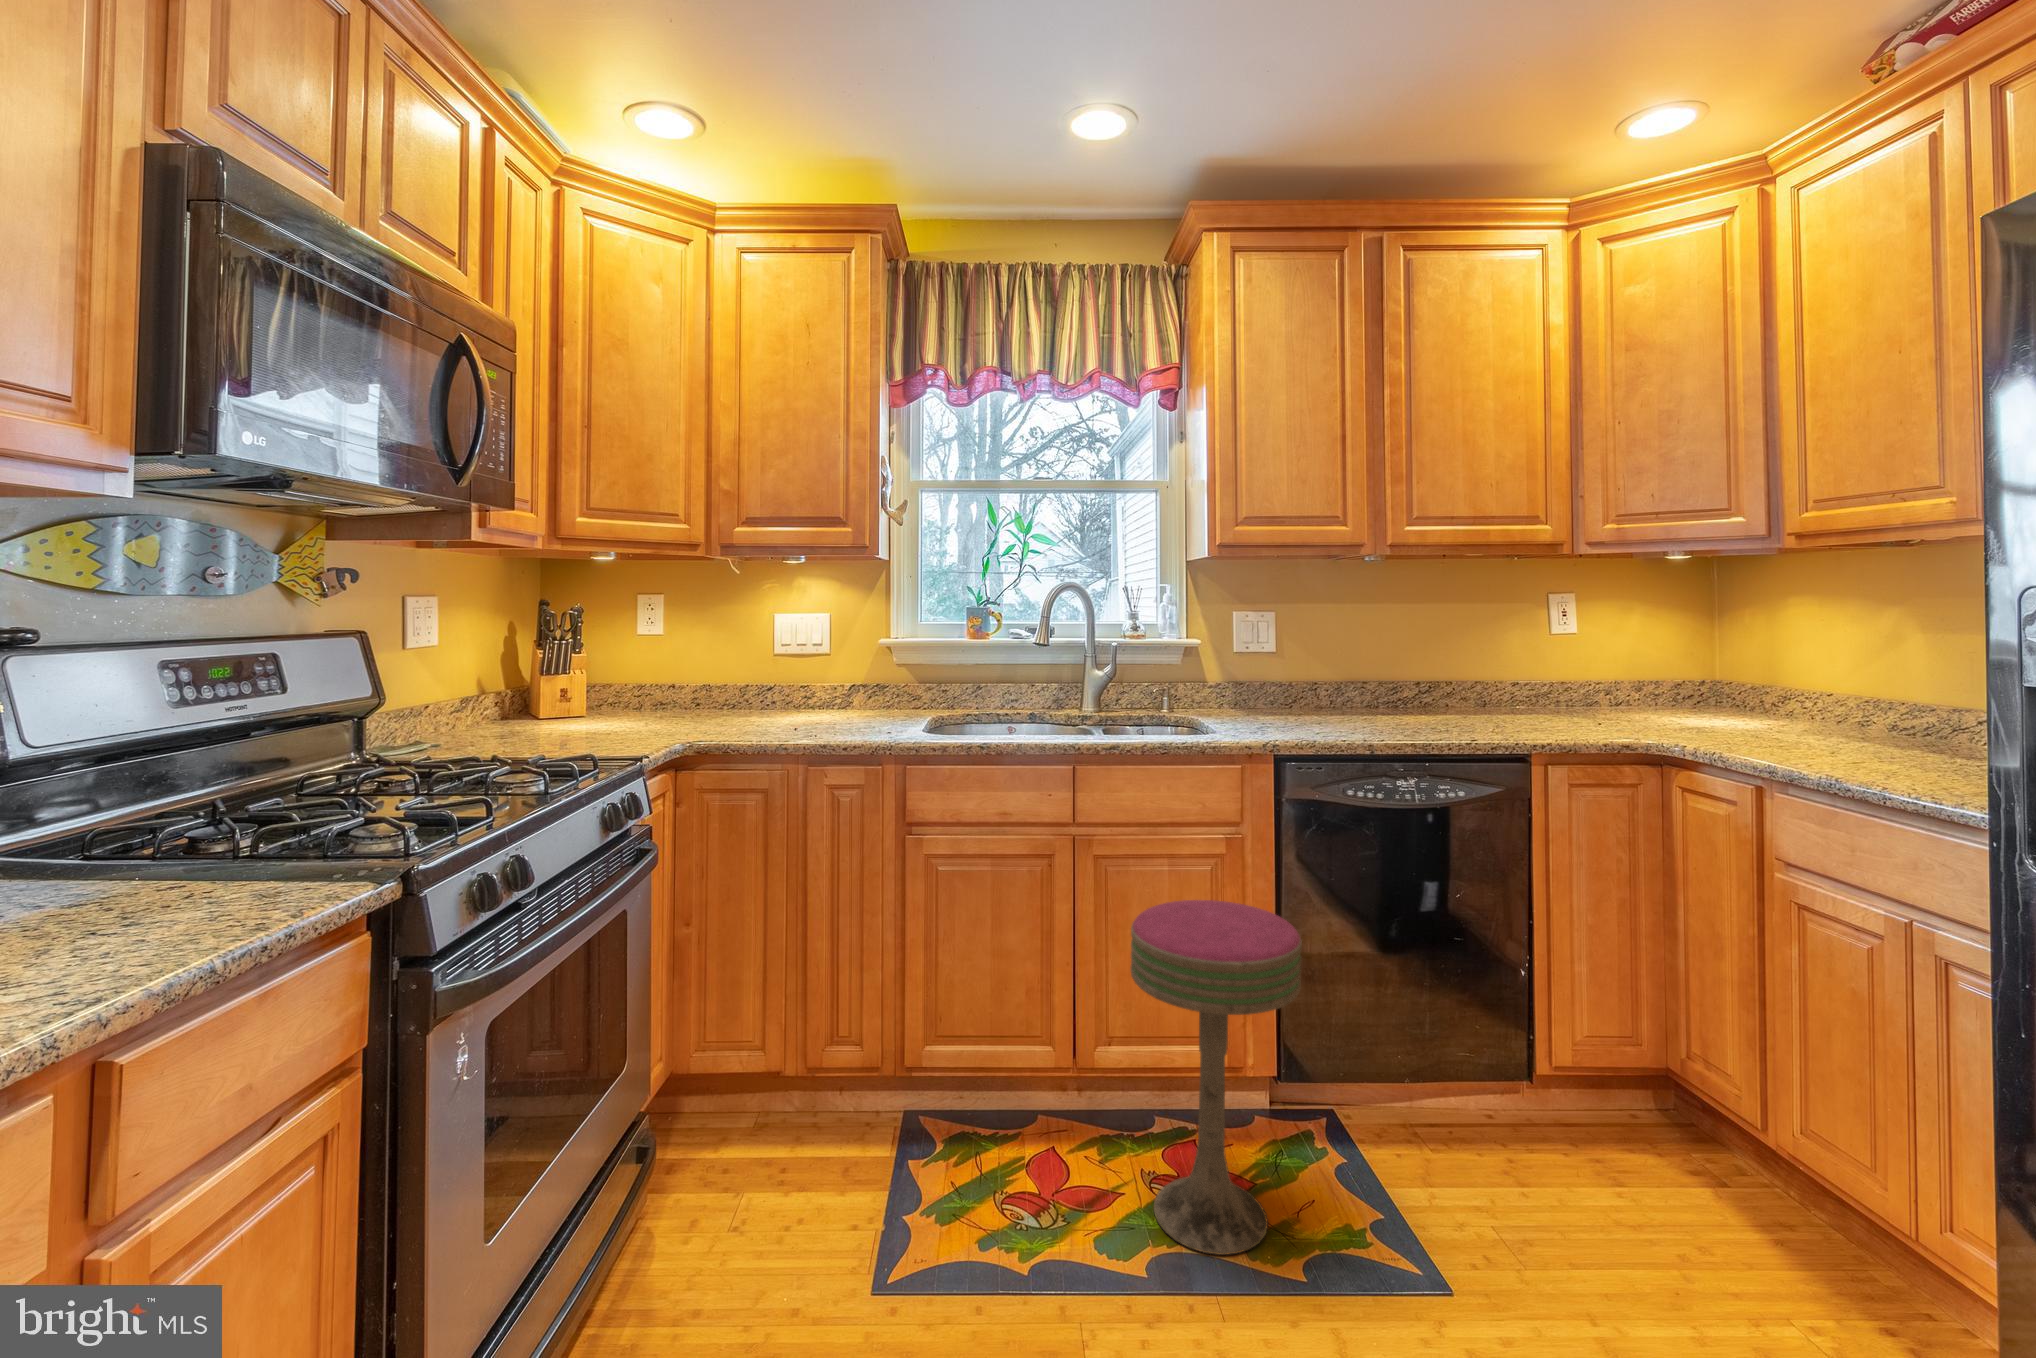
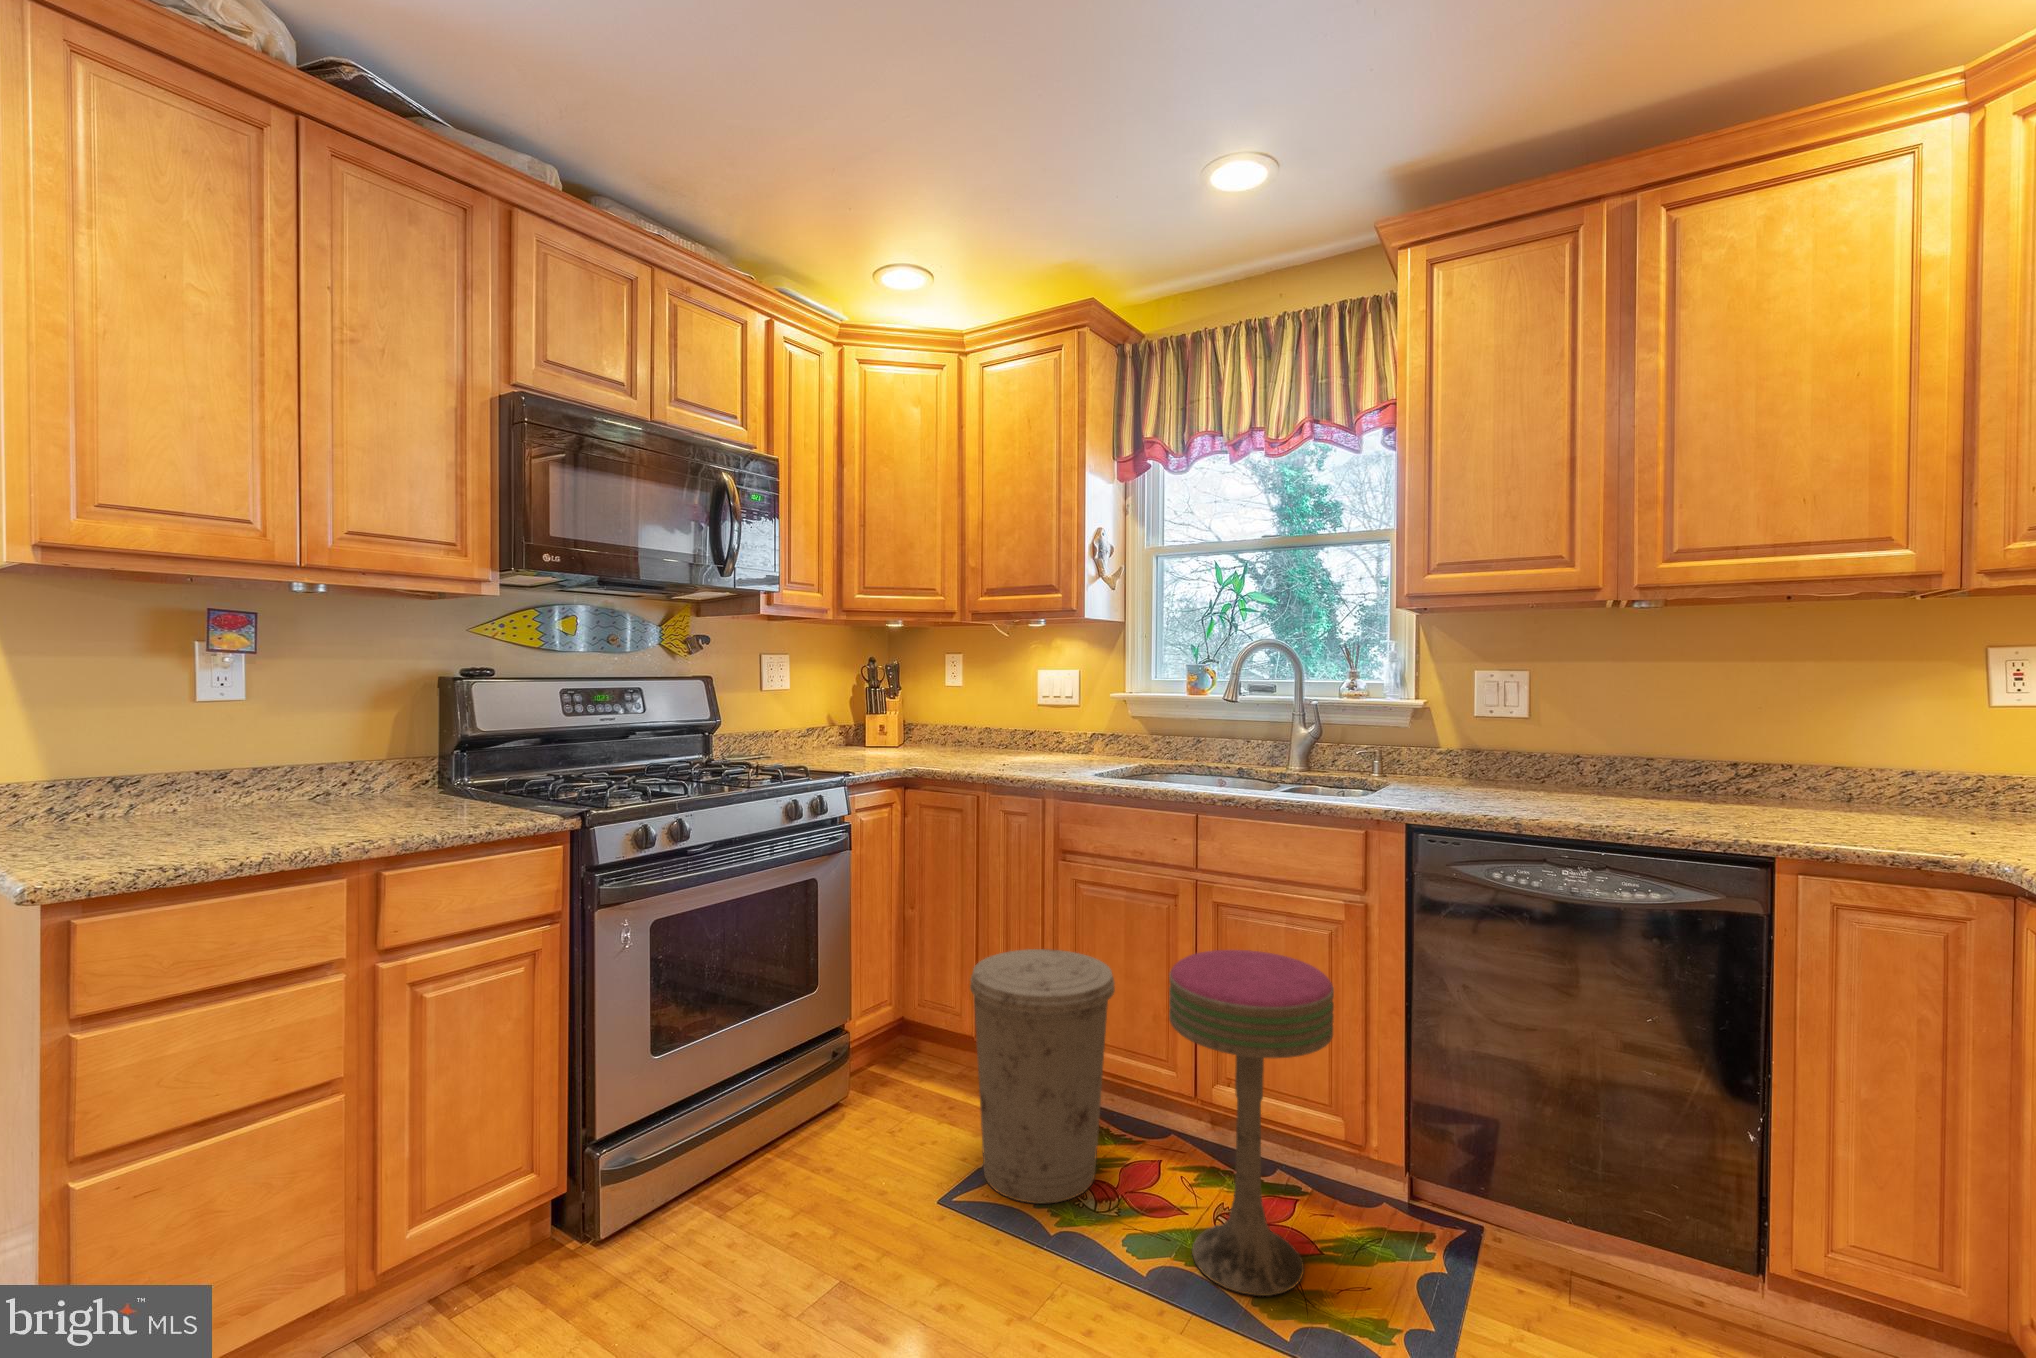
trash can: none [862,941,1036,1252] -> present [970,949,1115,1204]

